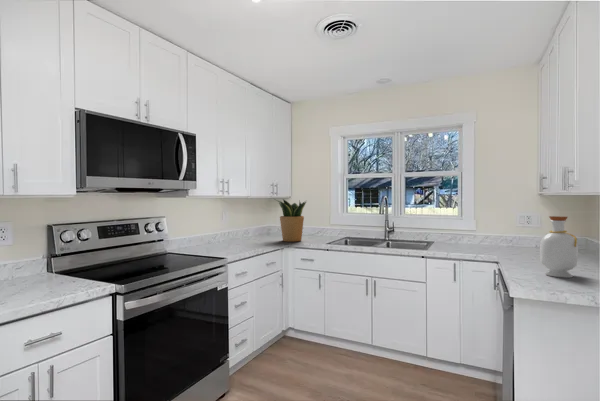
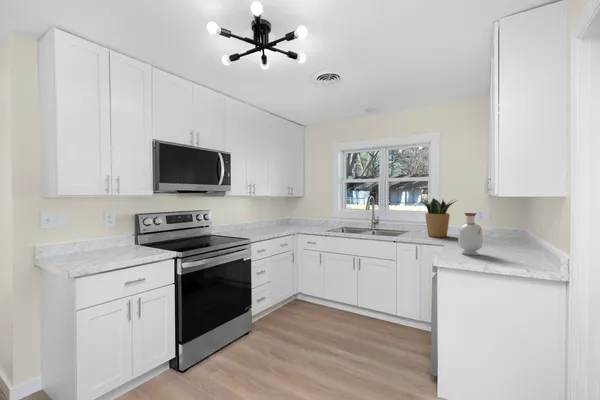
potted plant: present [275,199,306,242] -> present [422,198,456,237]

